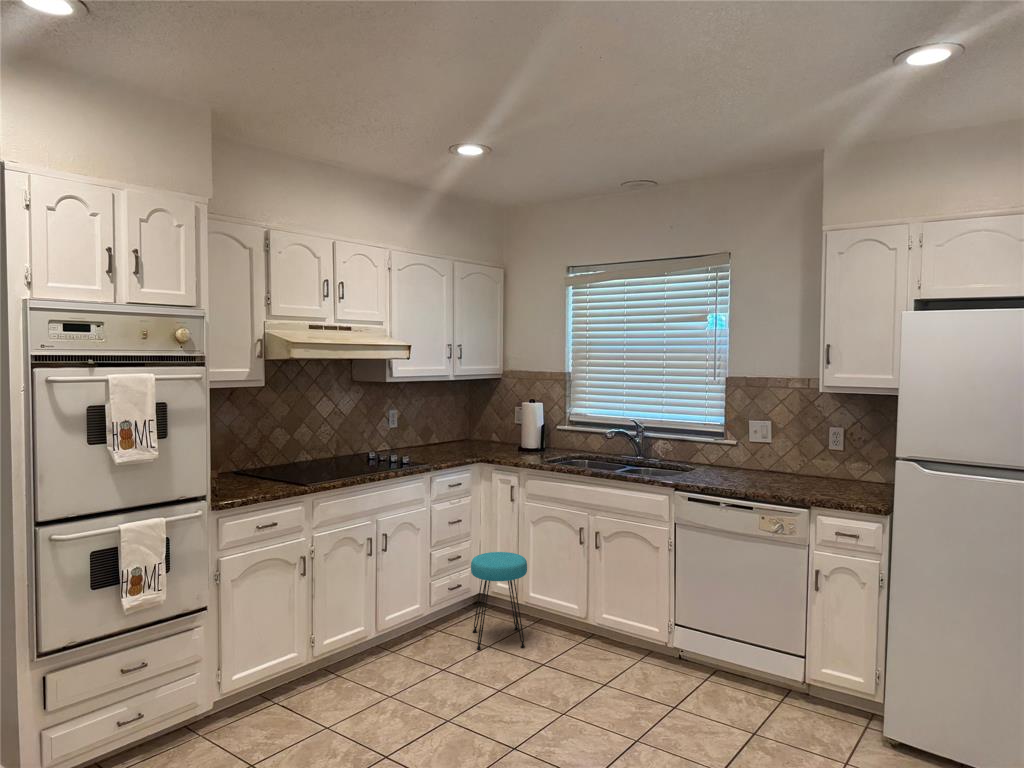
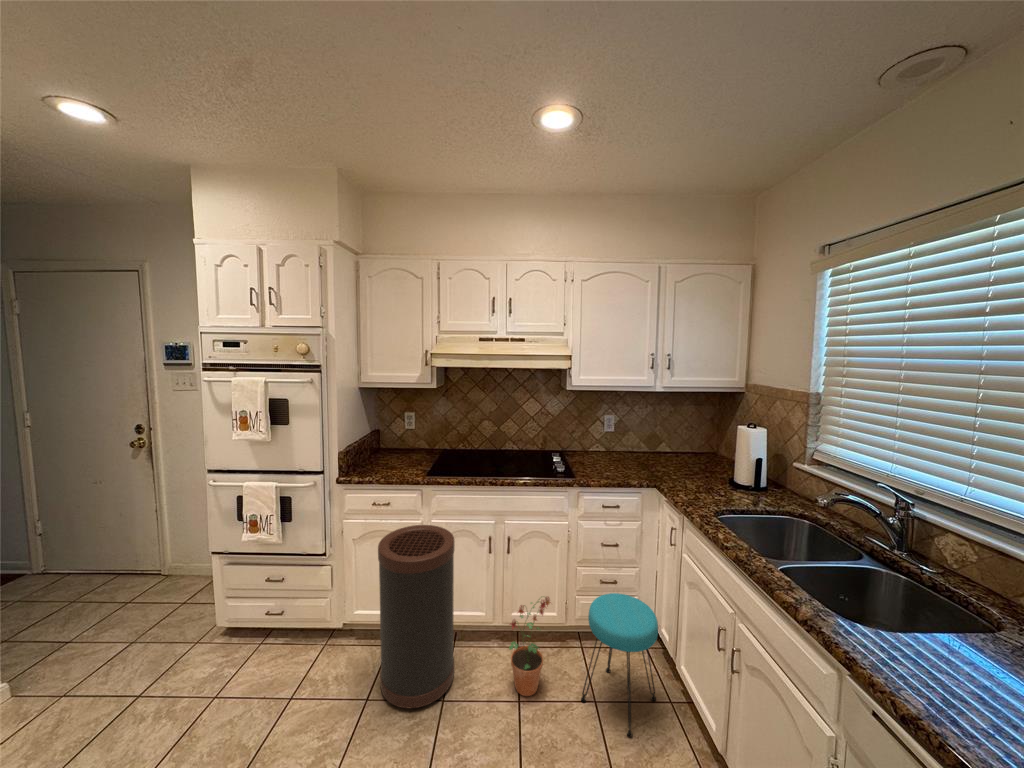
trash can: none [300,533,383,718] -> present [378,525,455,708]
potted plant: none [414,567,450,667] -> present [509,597,551,696]

